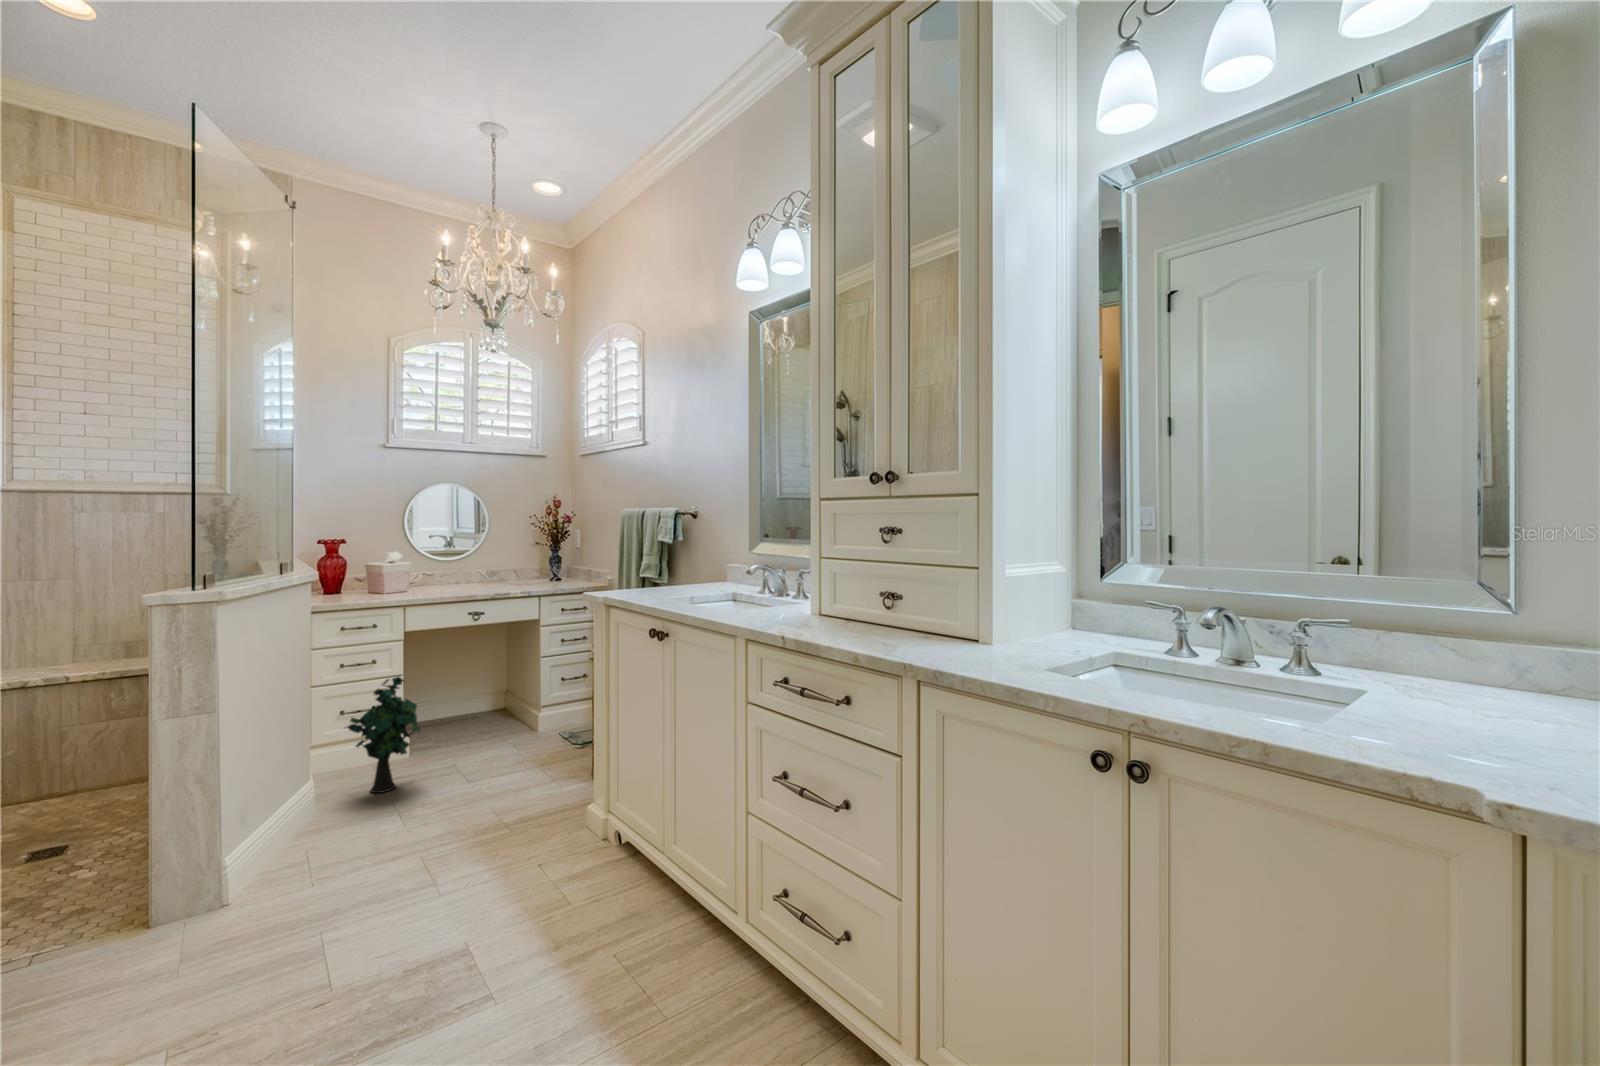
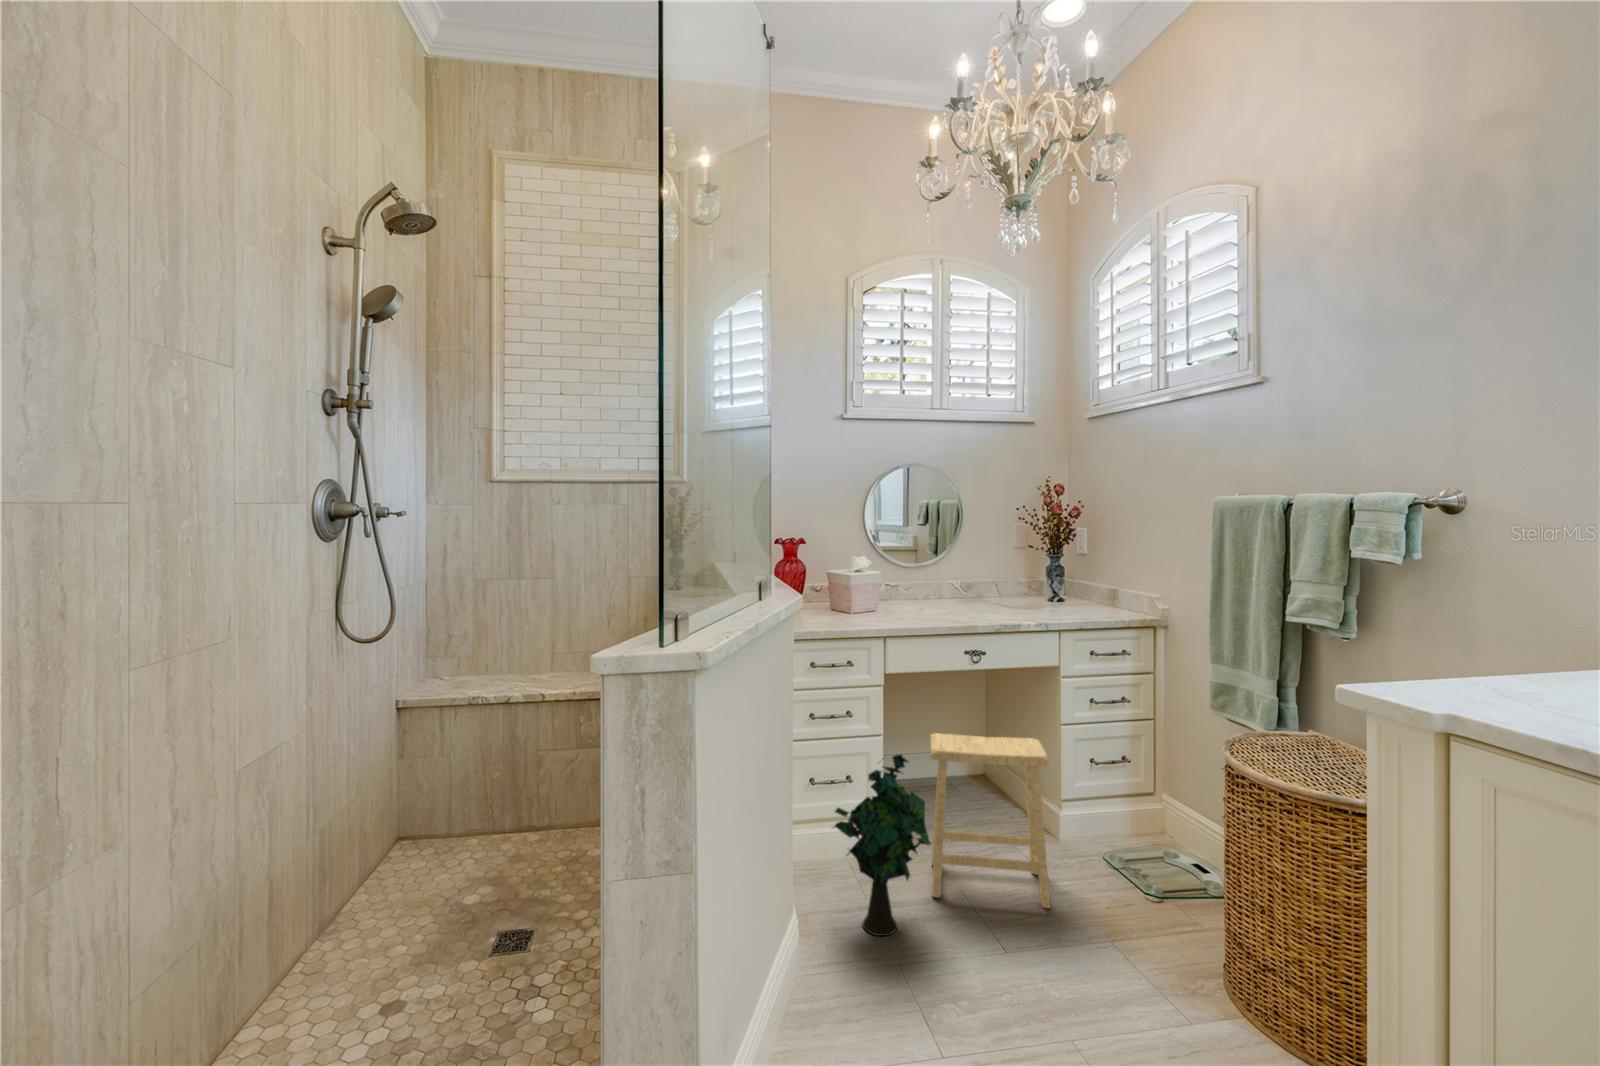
footstool: none [429,663,514,771] -> present [931,733,1051,908]

